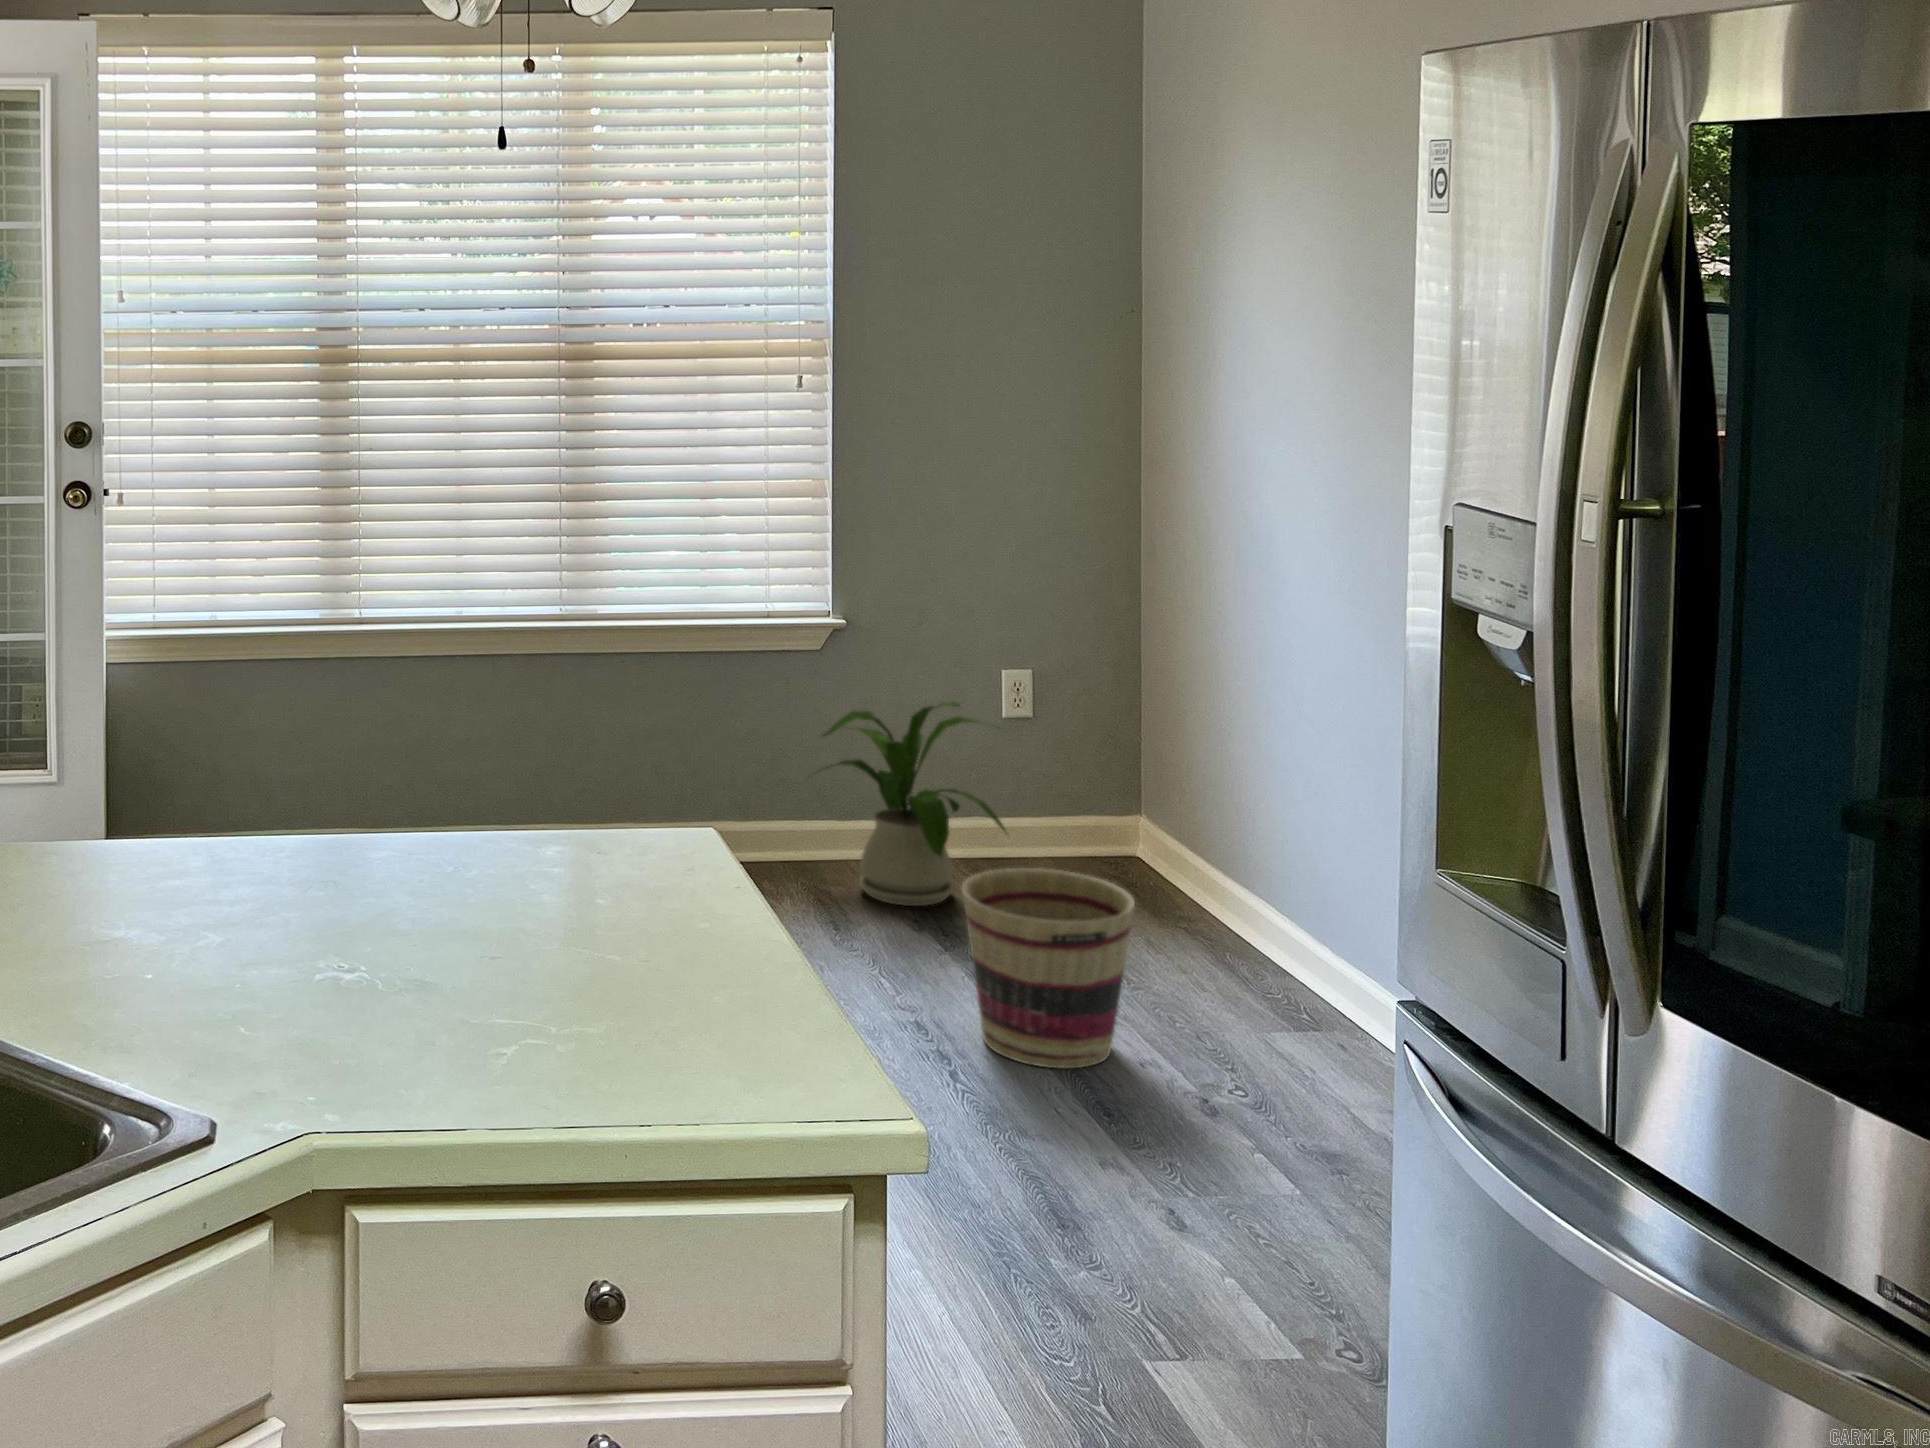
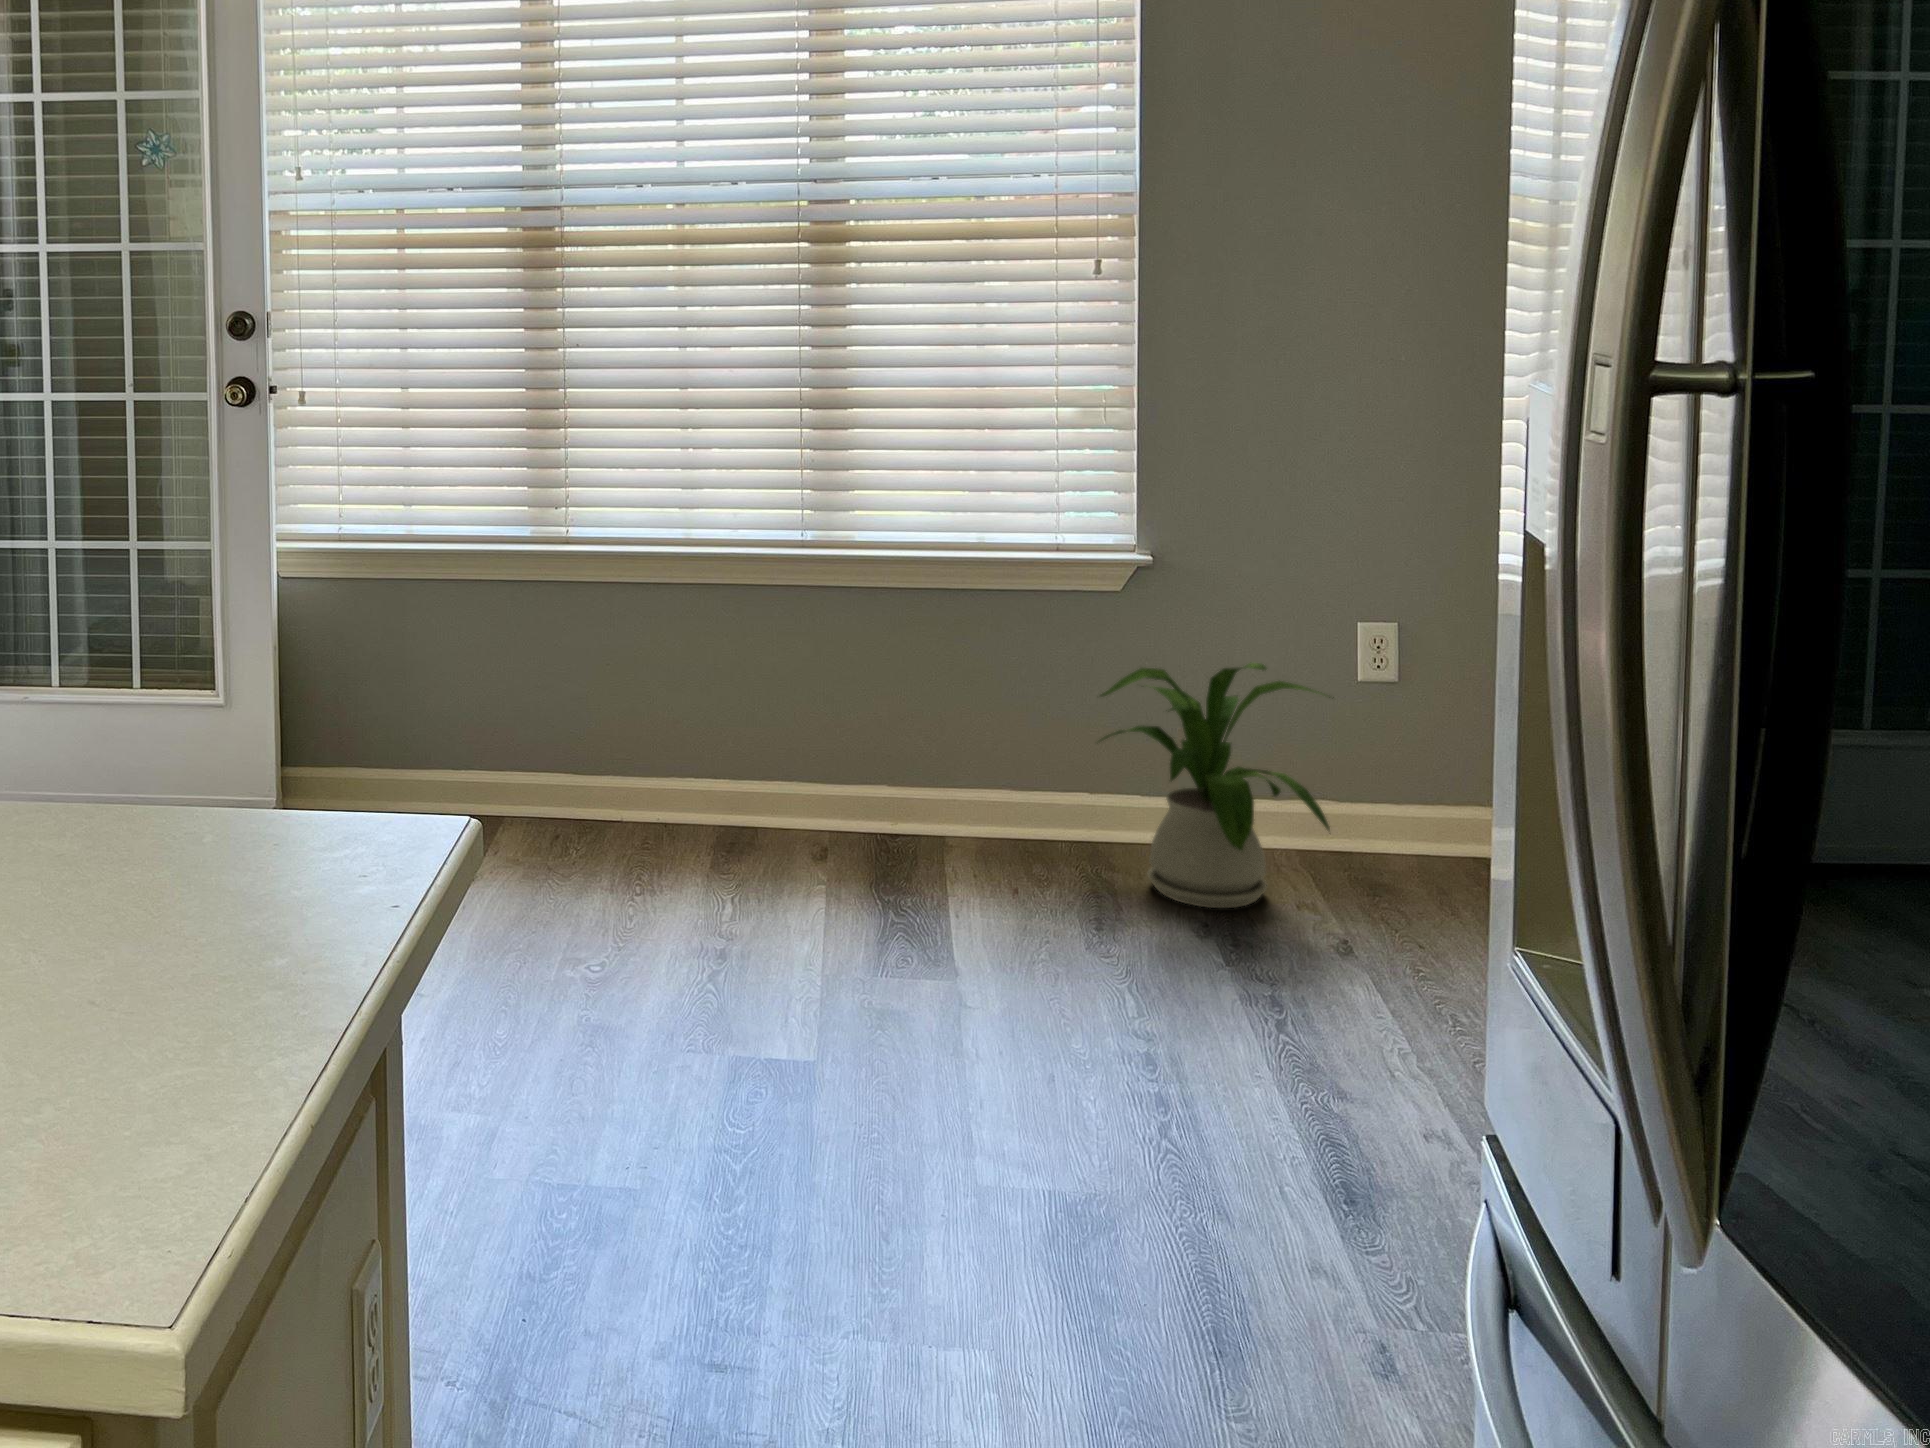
basket: present [962,868,1135,1069] -> none [1201,877,1428,1136]

